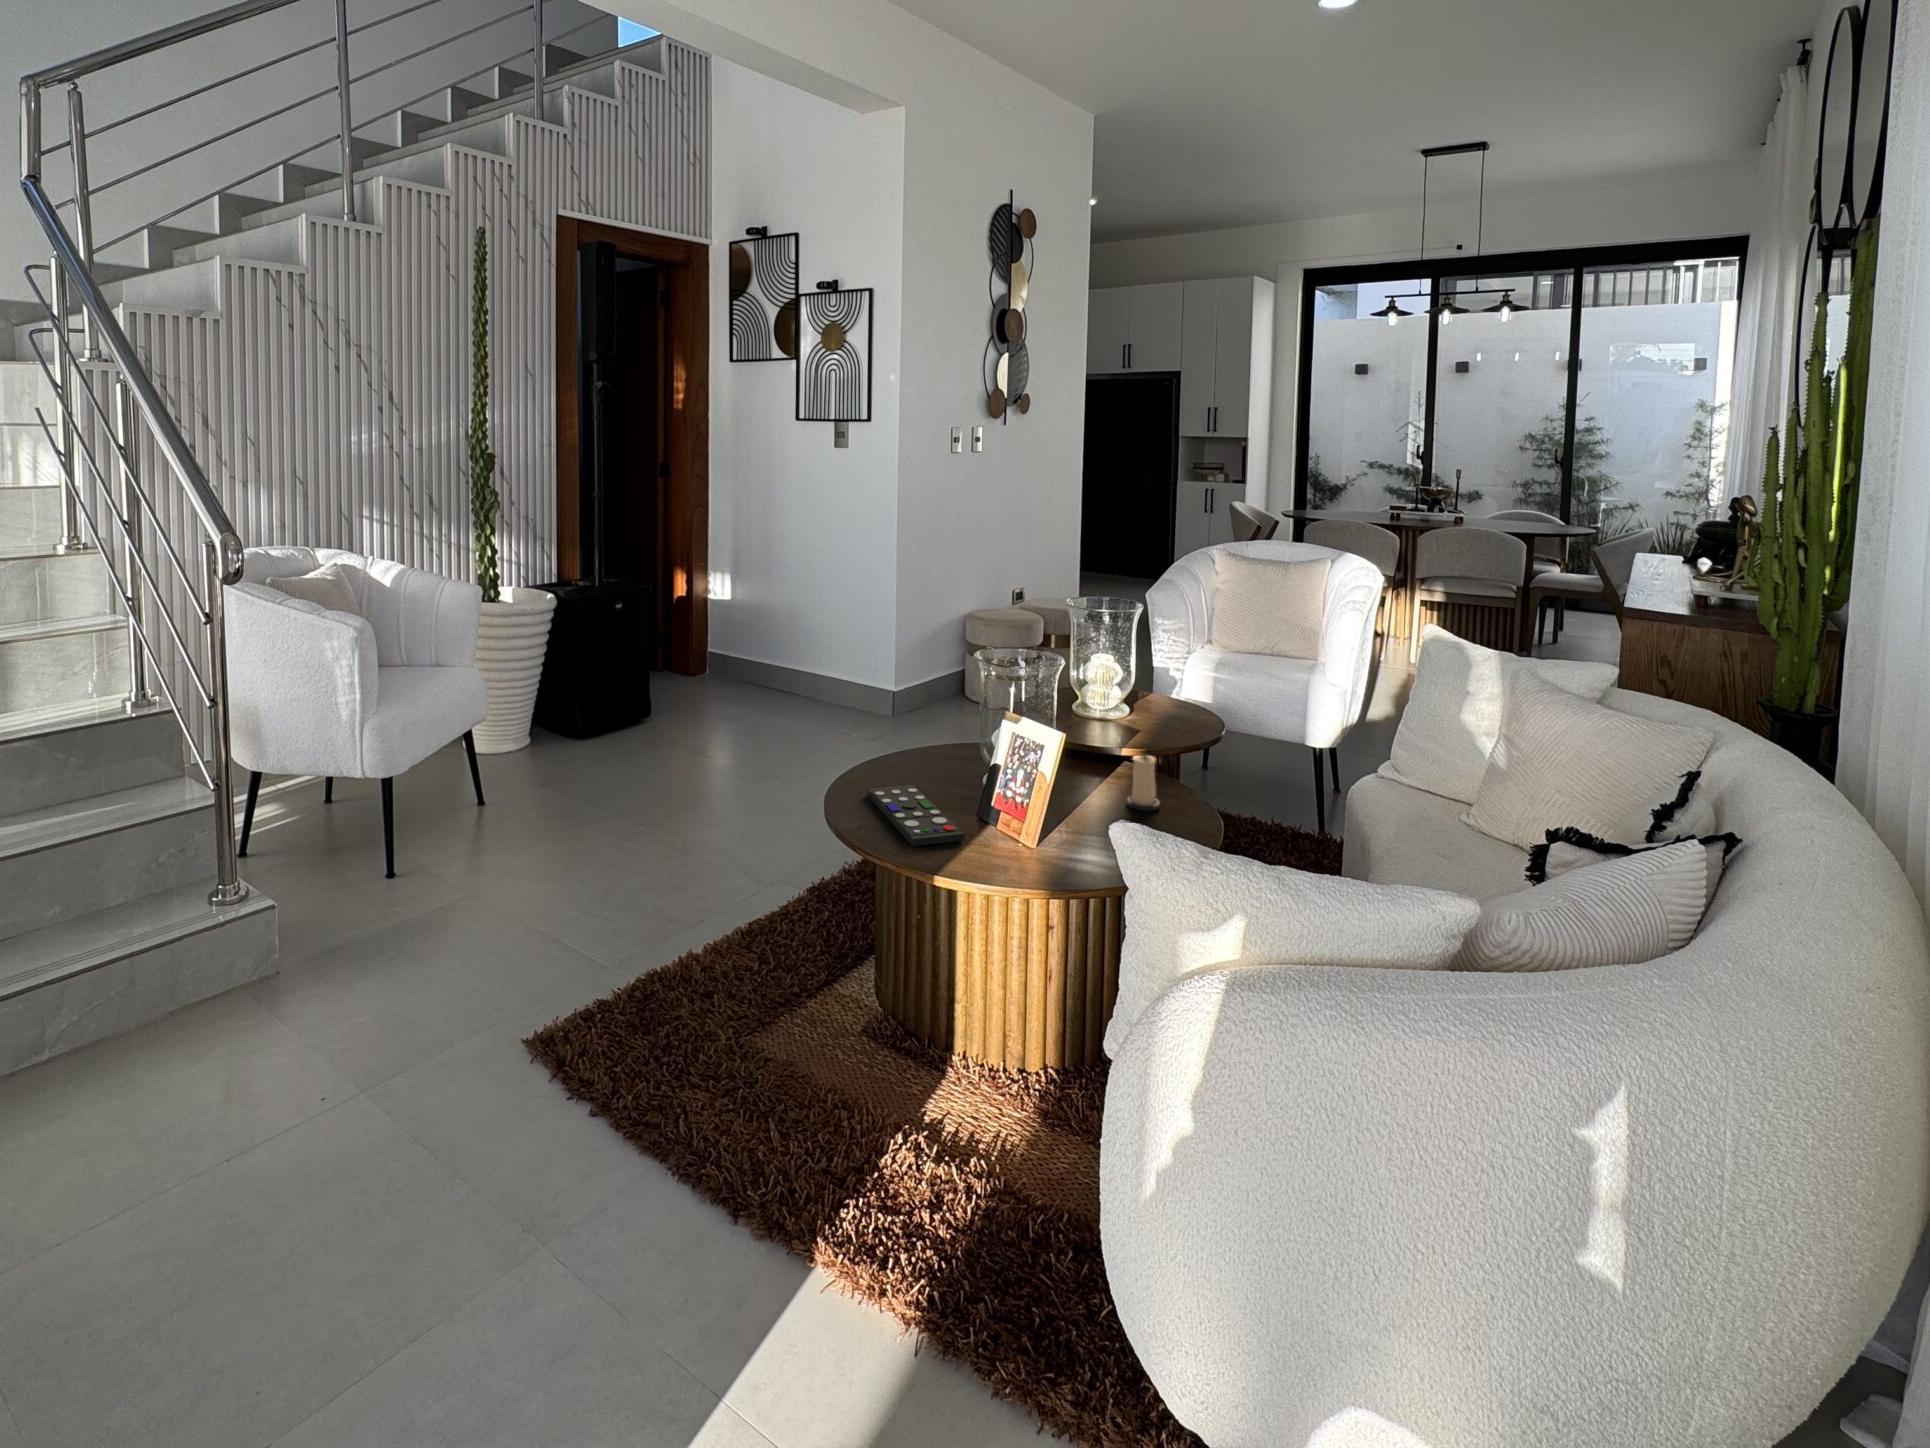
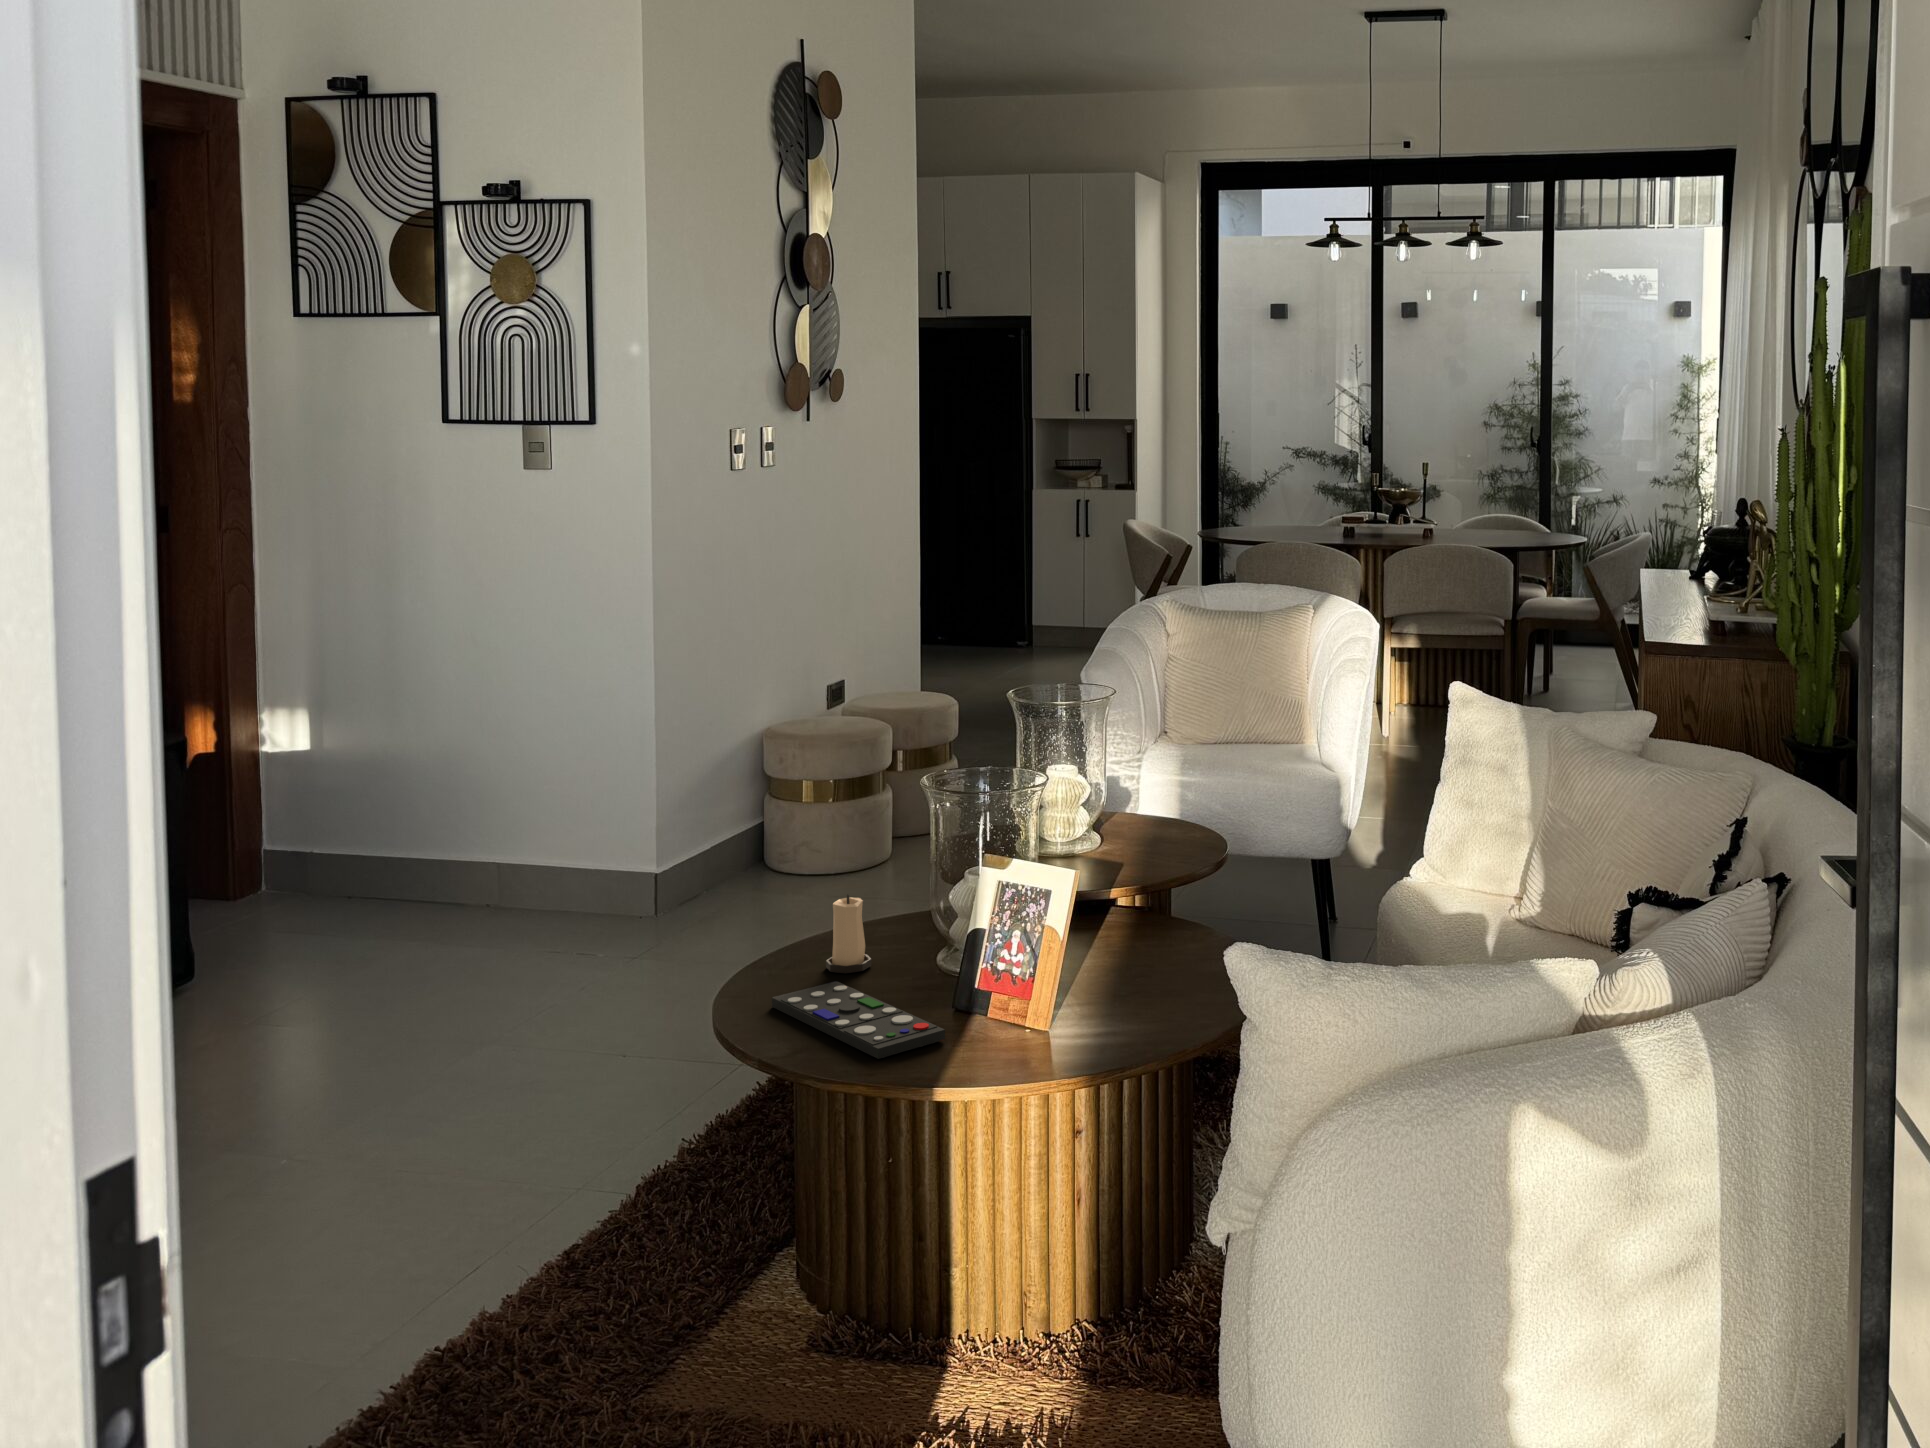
candle: present [1127,755,1160,811] -> present [826,894,871,973]

